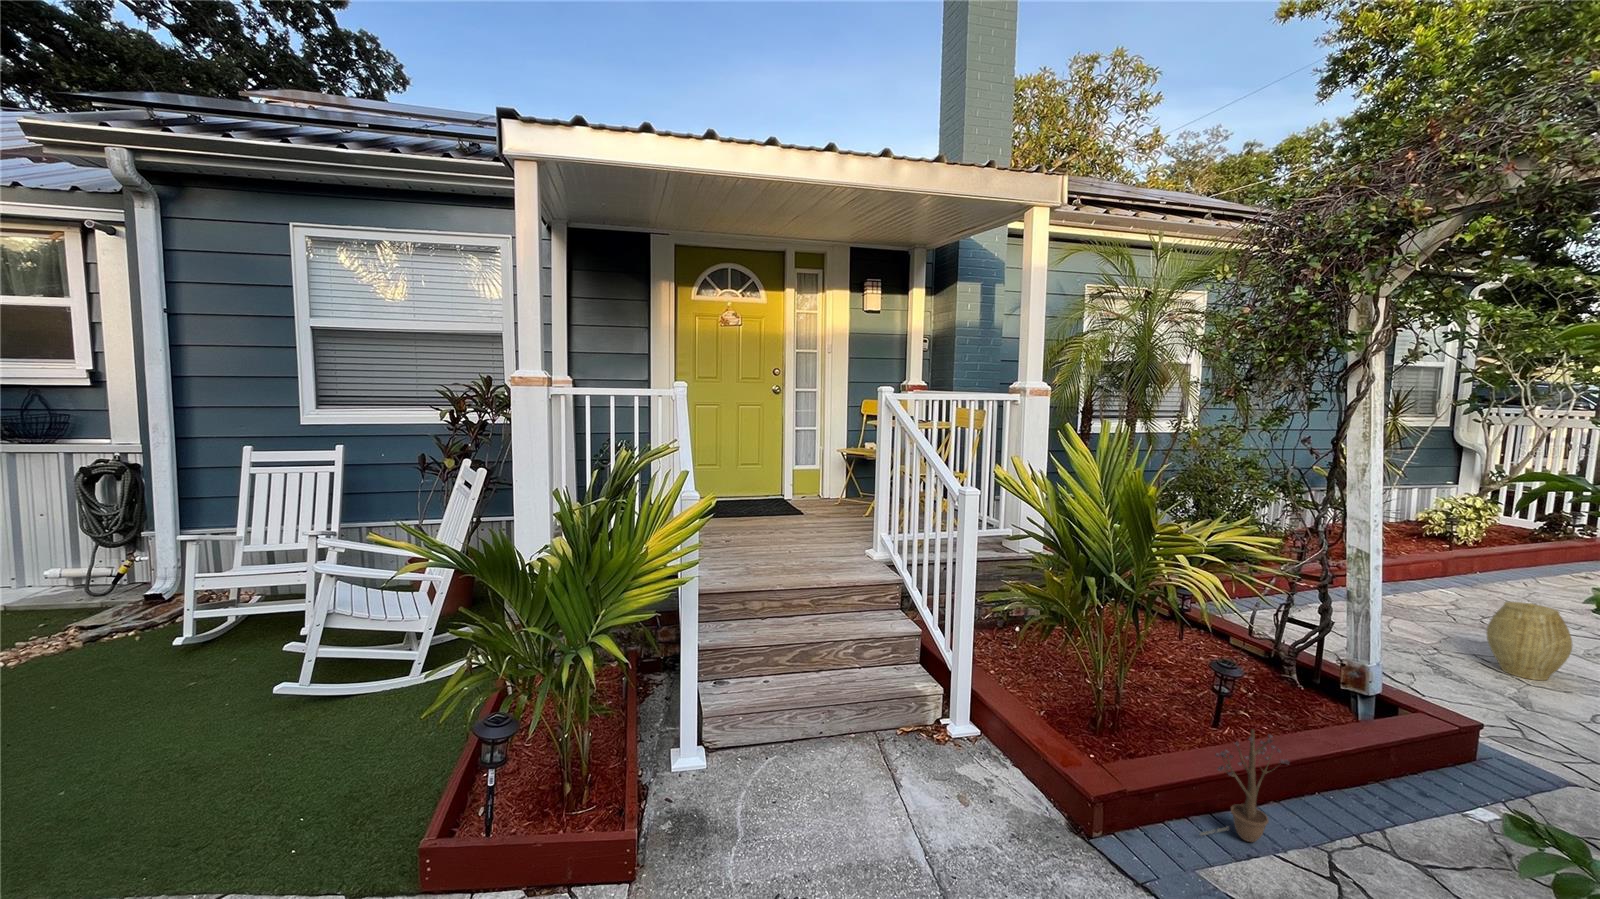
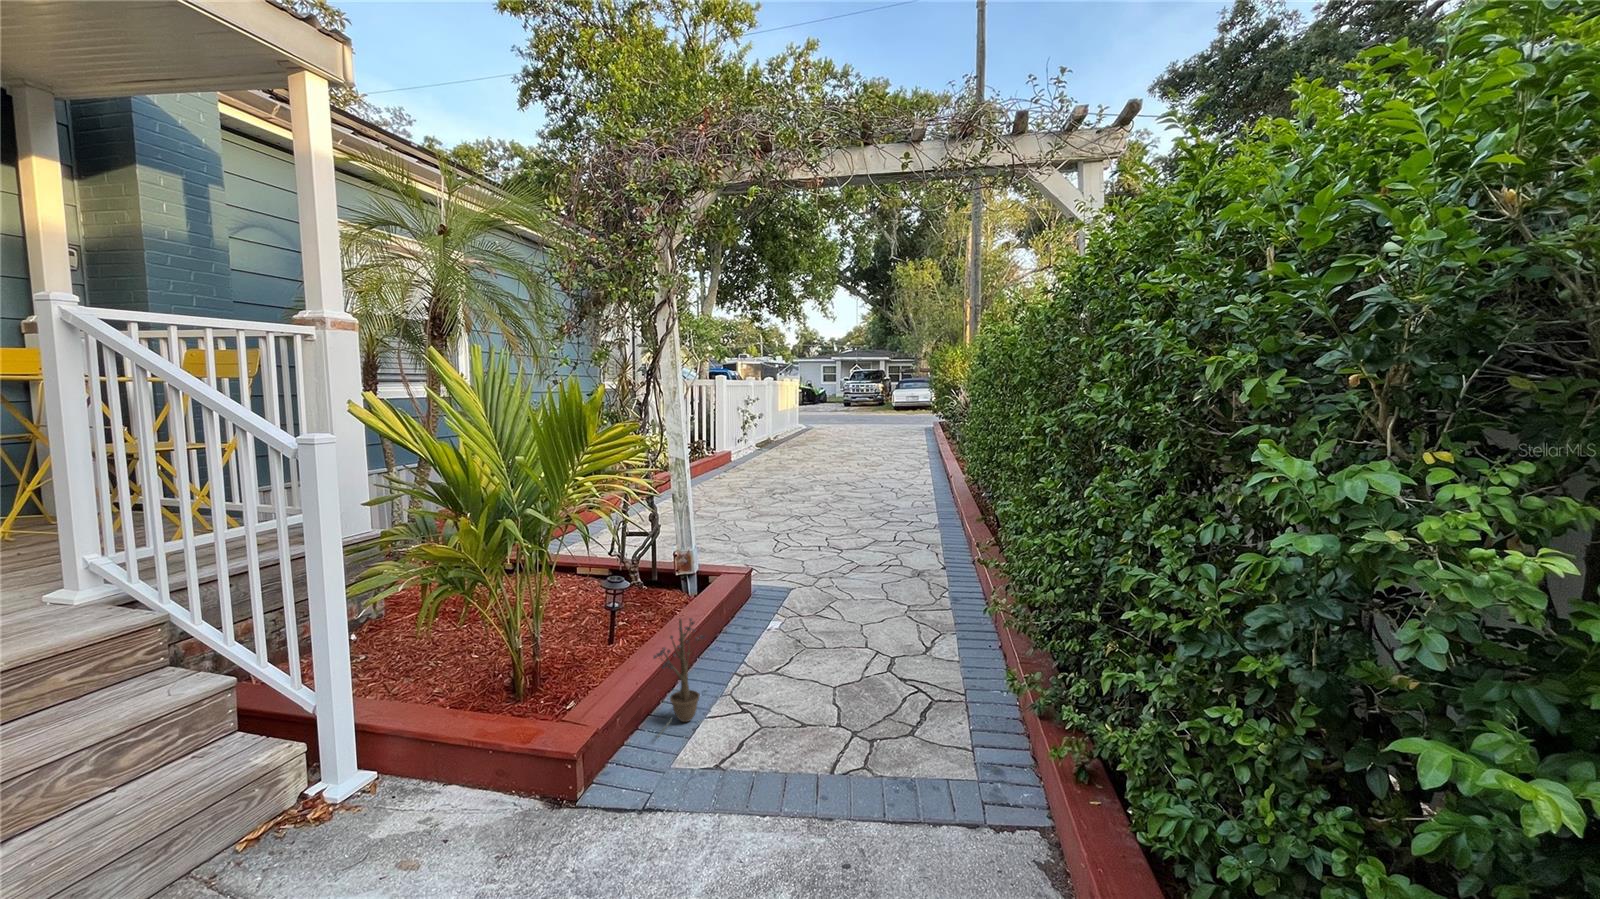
woven basket: present [1486,602,1572,680] -> none [715,489,755,541]

